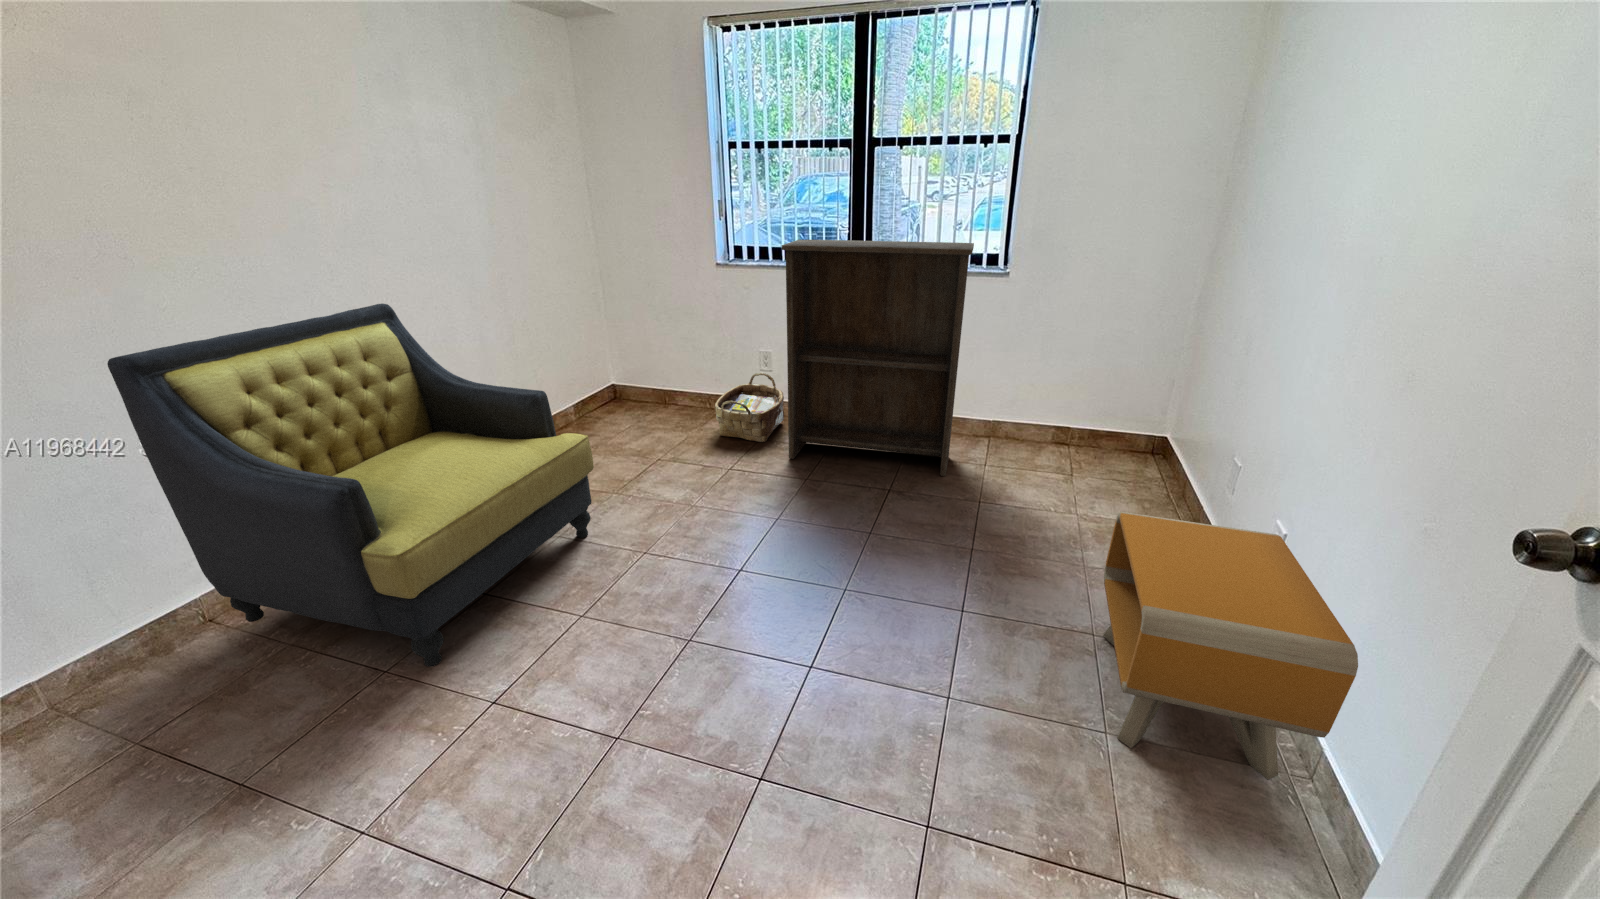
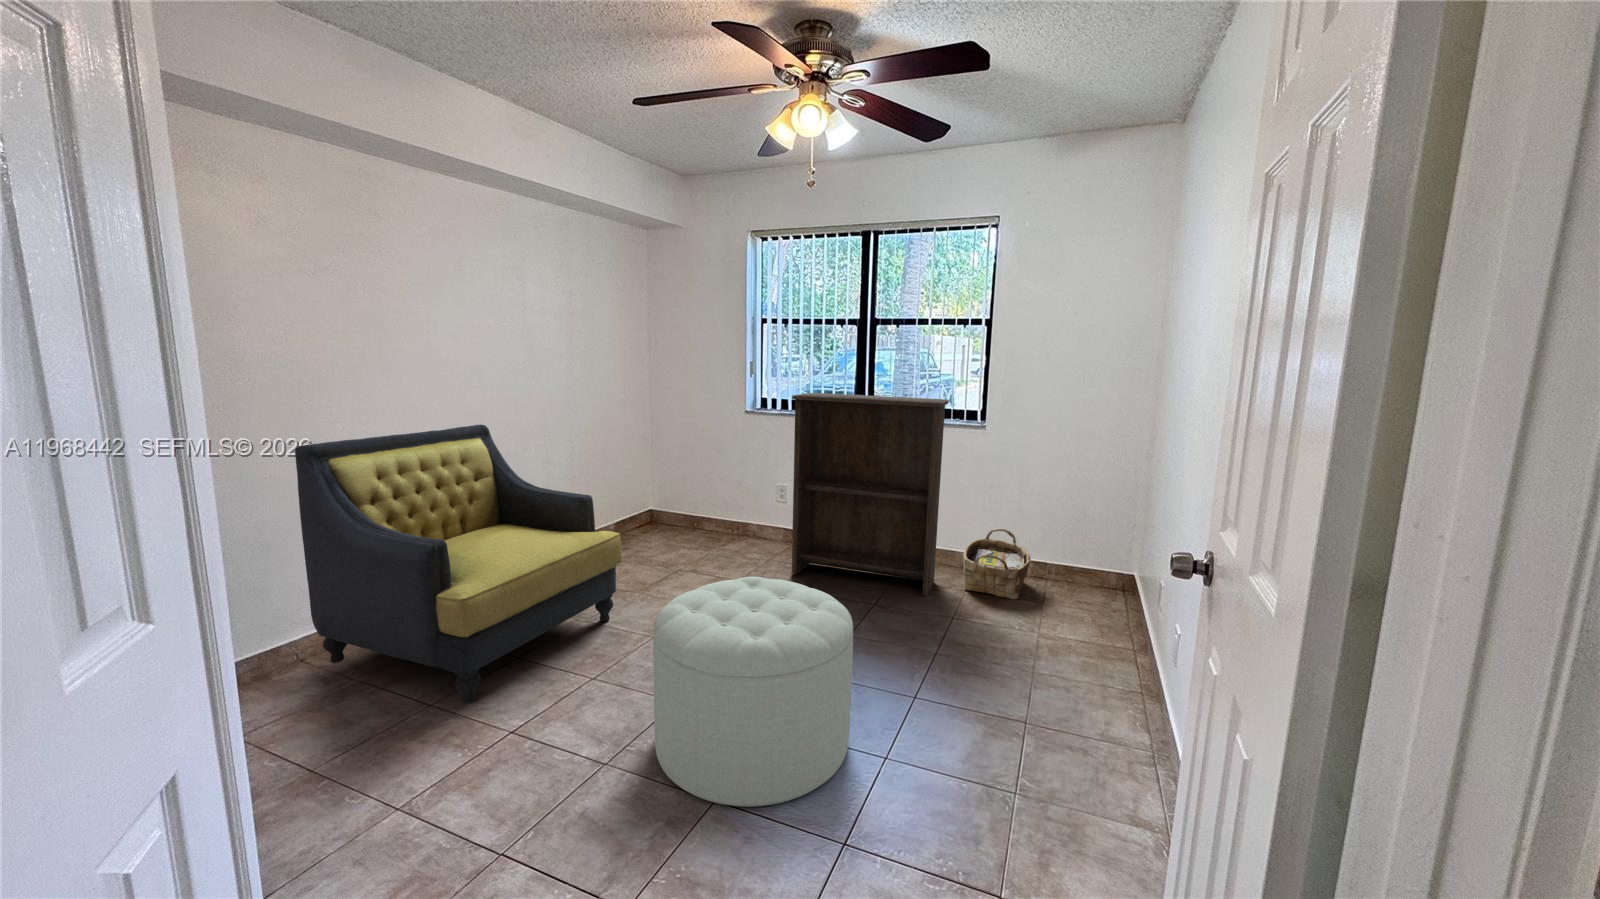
woven basket: present [715,373,784,442] -> present [963,529,1031,599]
ottoman: none [660,496,914,785] -> present [653,577,853,807]
nightstand: present [1103,512,1358,780] -> none [1020,607,1190,840]

